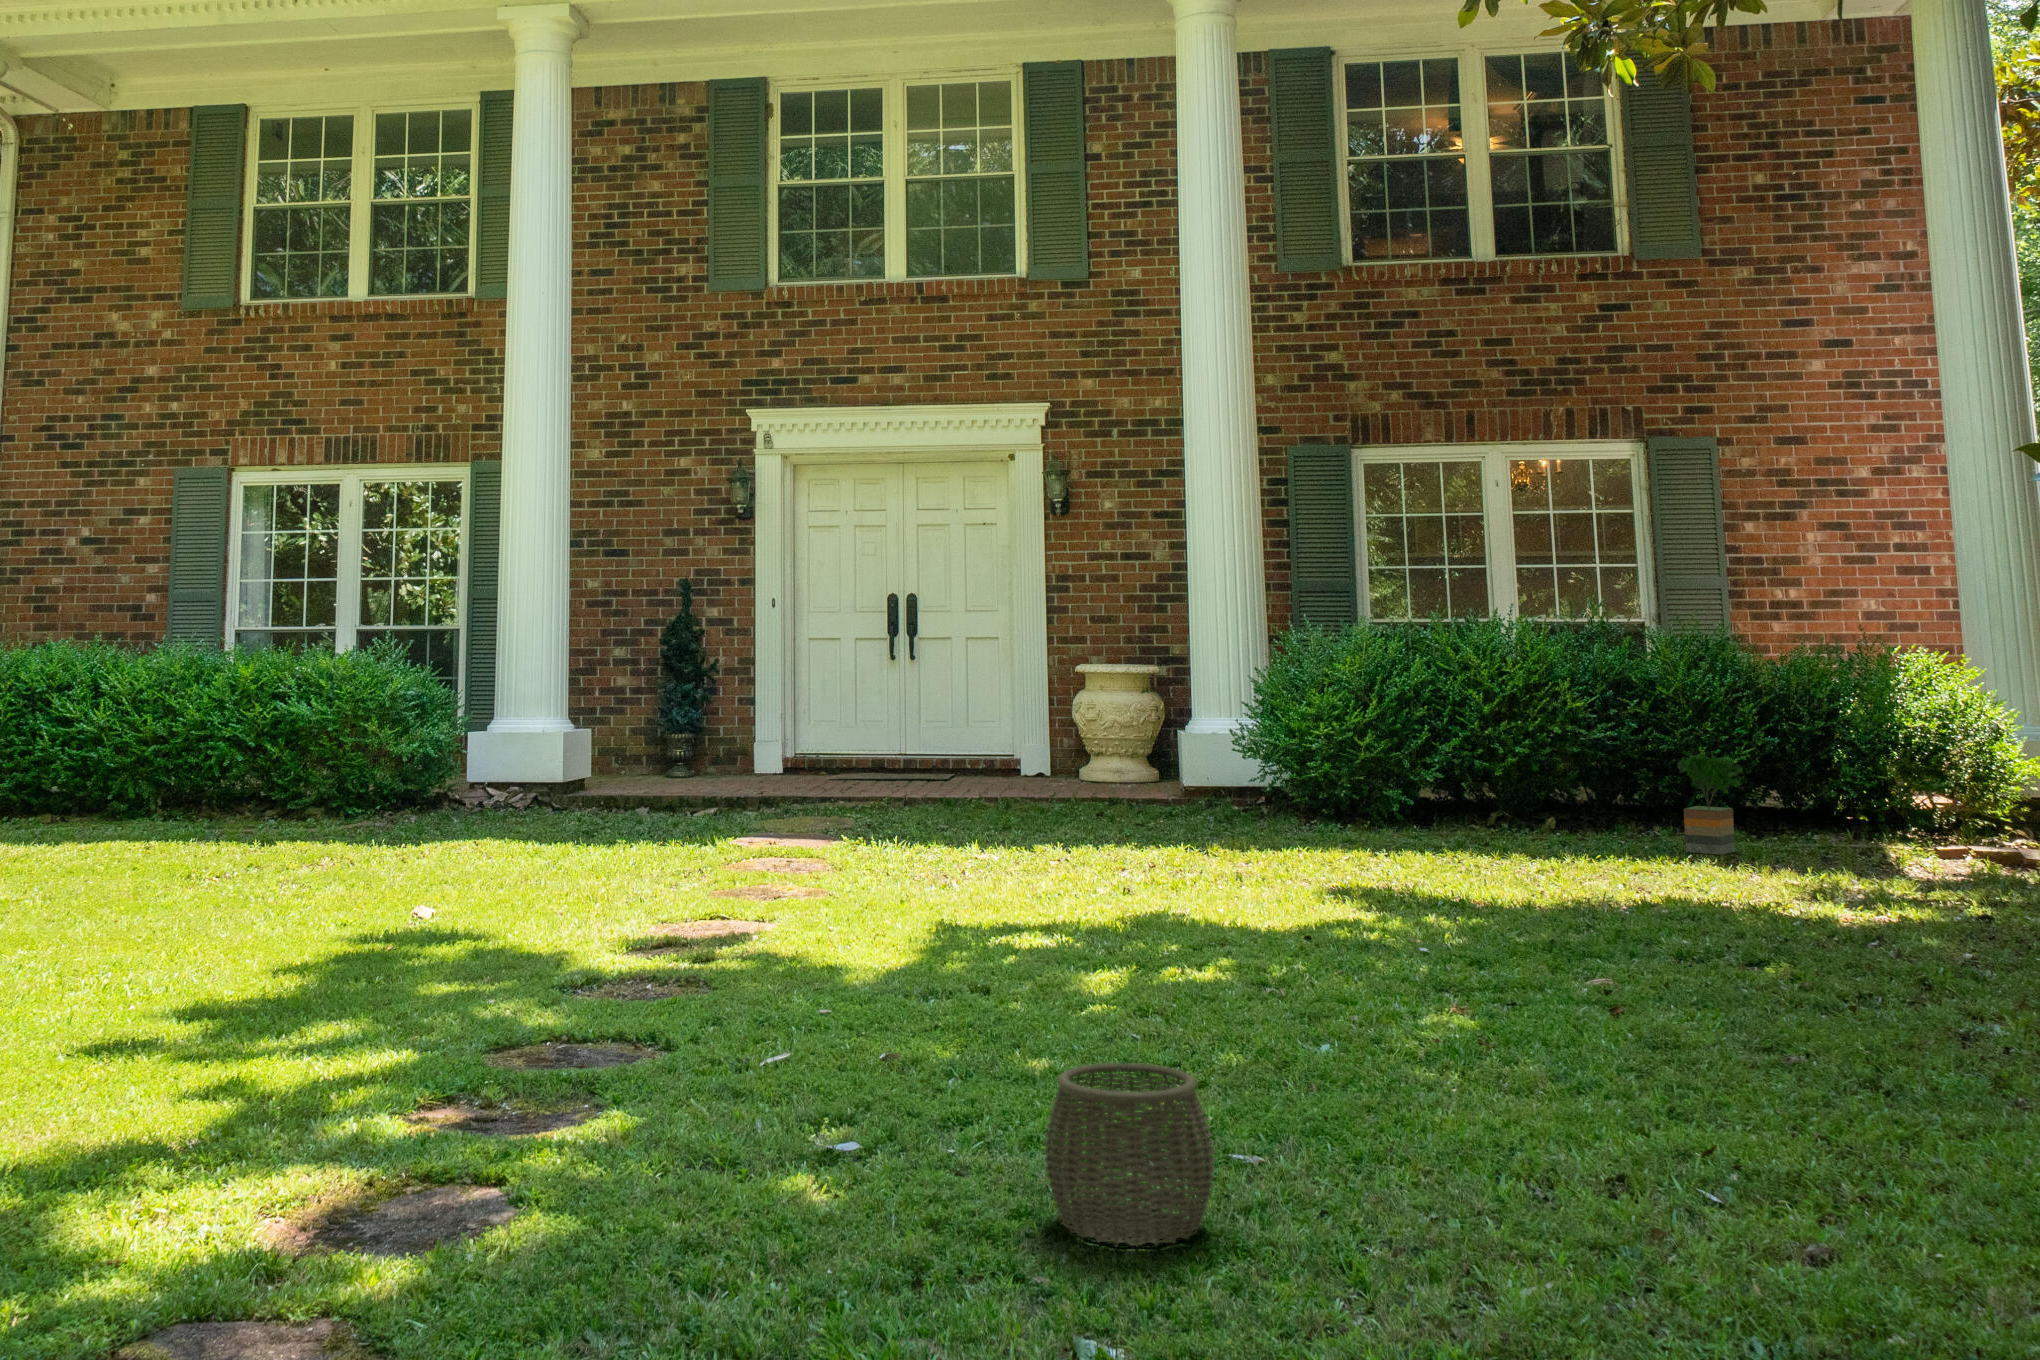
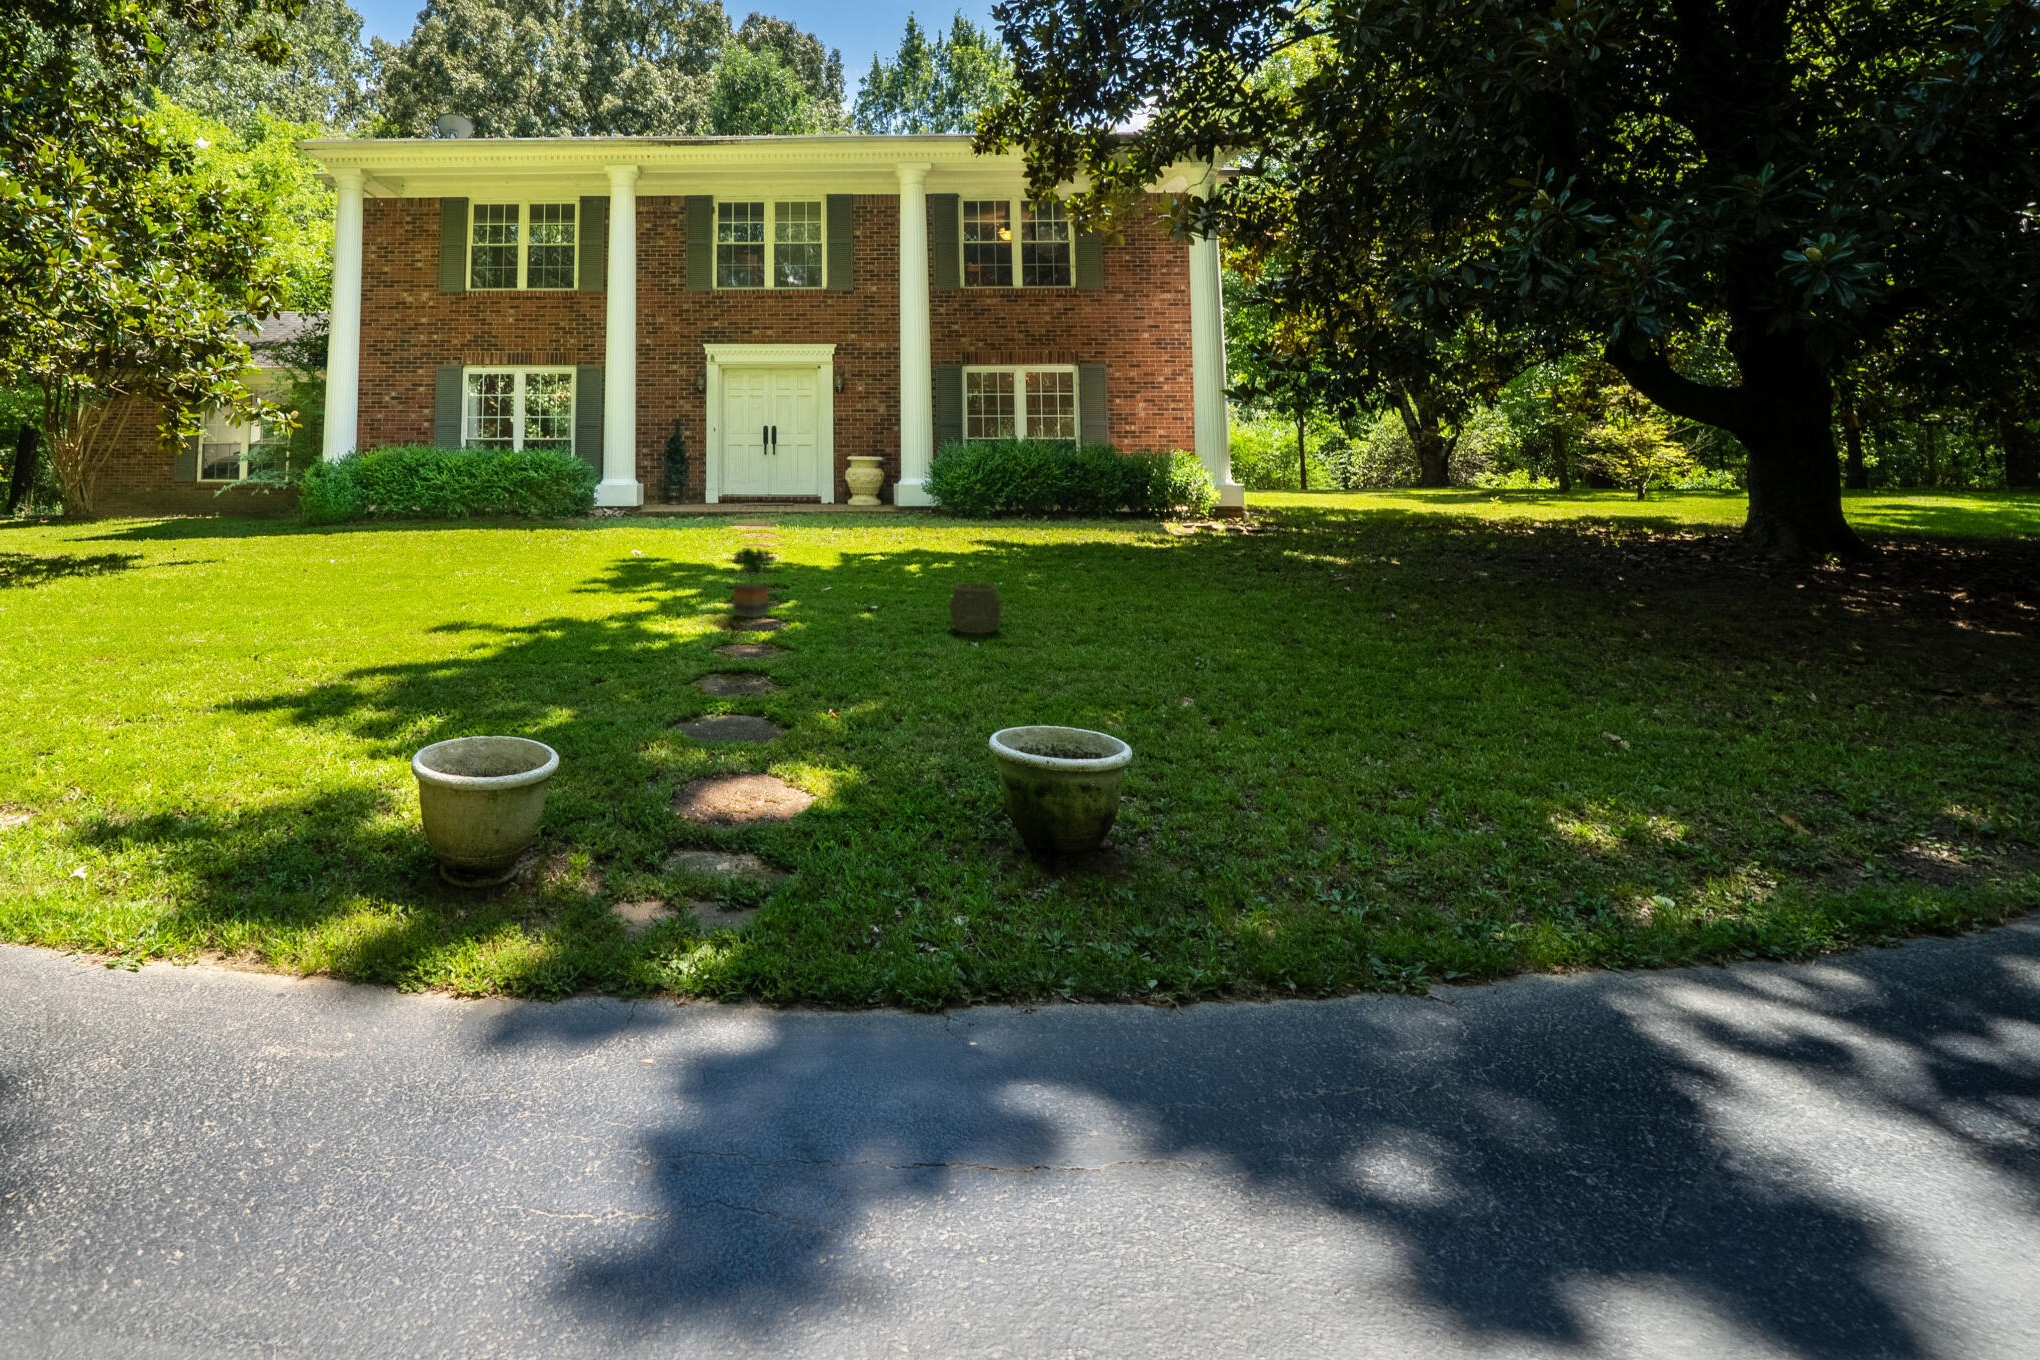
potted tree: present [1679,754,1743,855] -> present [734,548,773,618]

